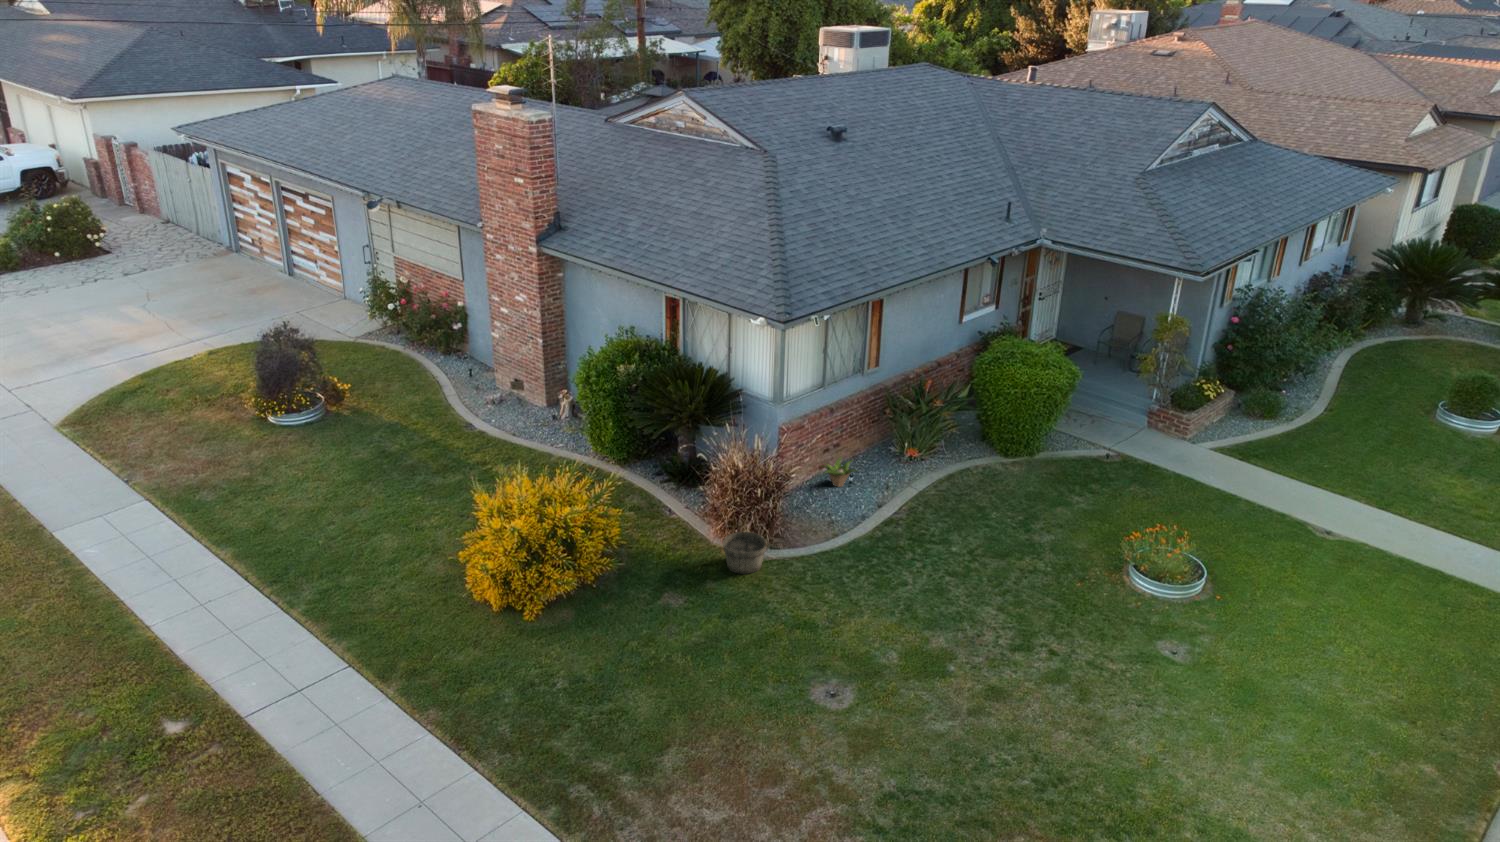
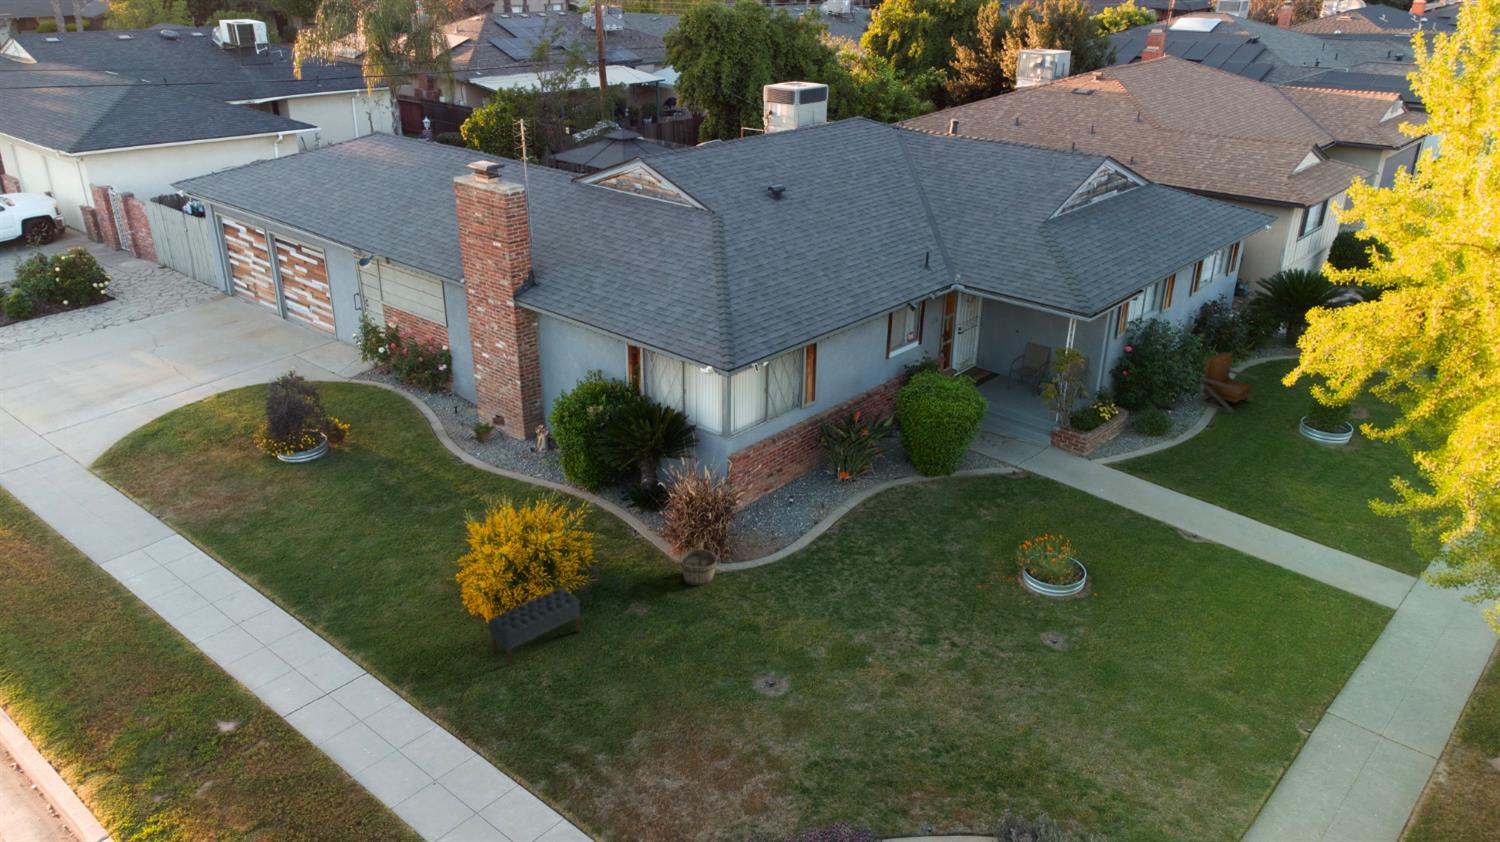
lounge chair: none [1303,327,1379,397] -> present [1194,352,1258,413]
decorative plant: present [822,458,855,487] -> present [470,422,494,442]
bench: none [494,572,605,664] -> present [489,588,580,665]

